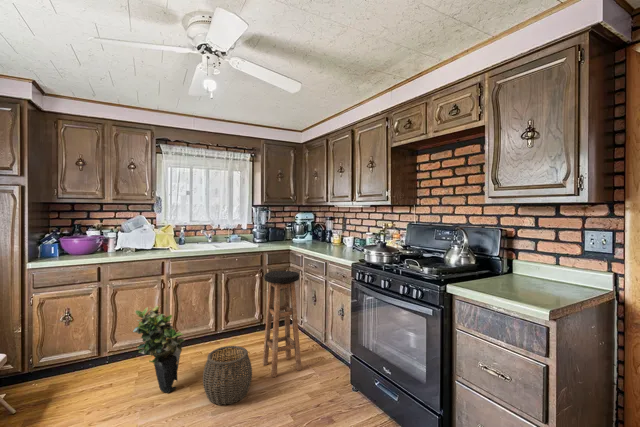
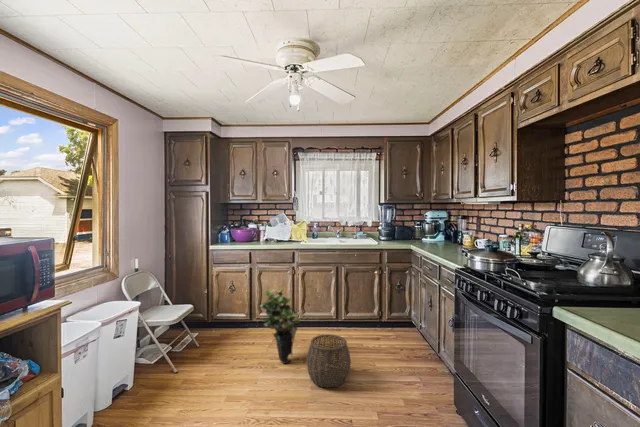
bar stool: present [263,271,301,377] -> none [370,270,407,376]

